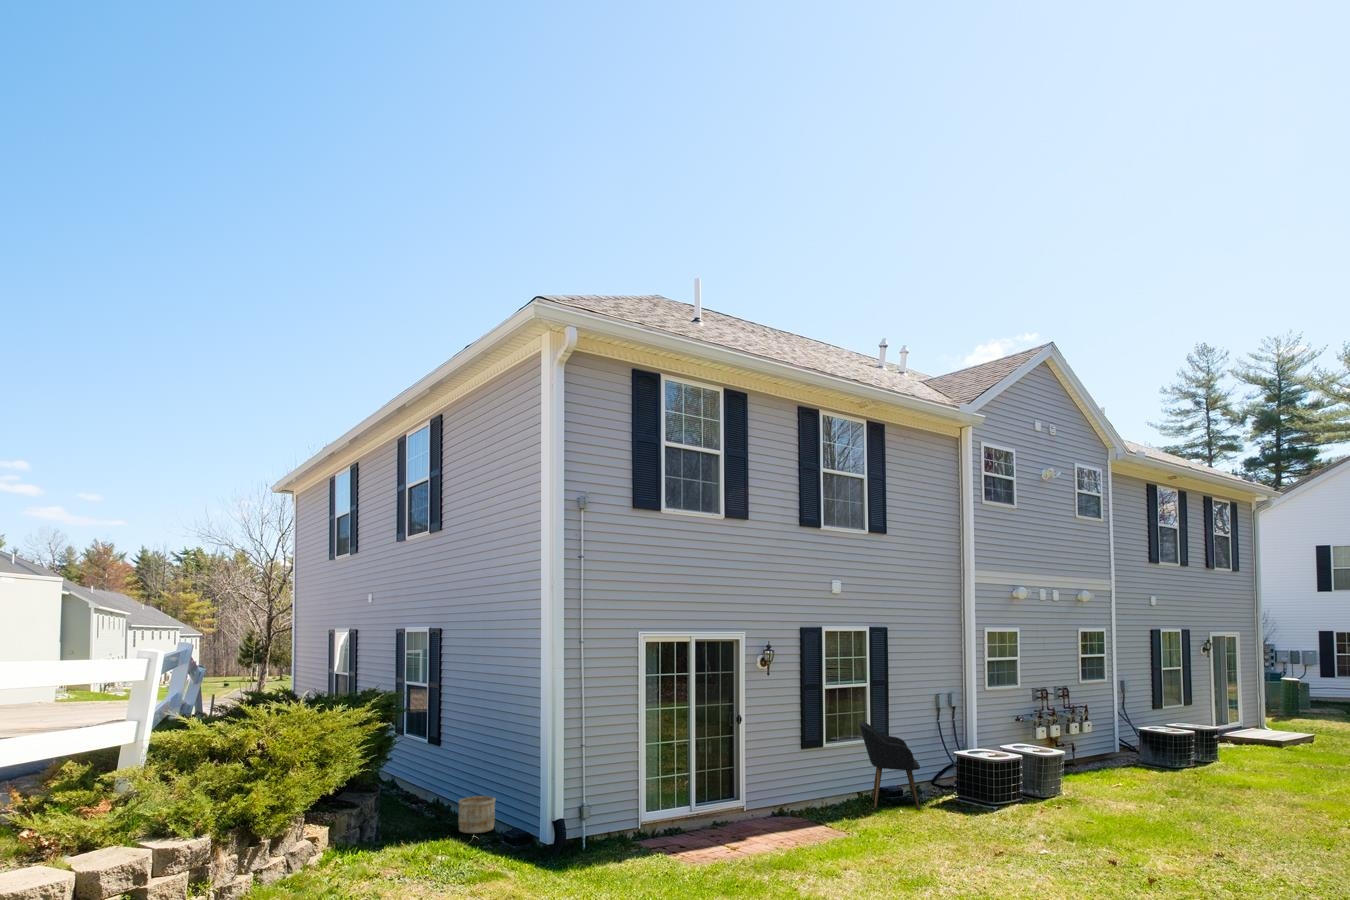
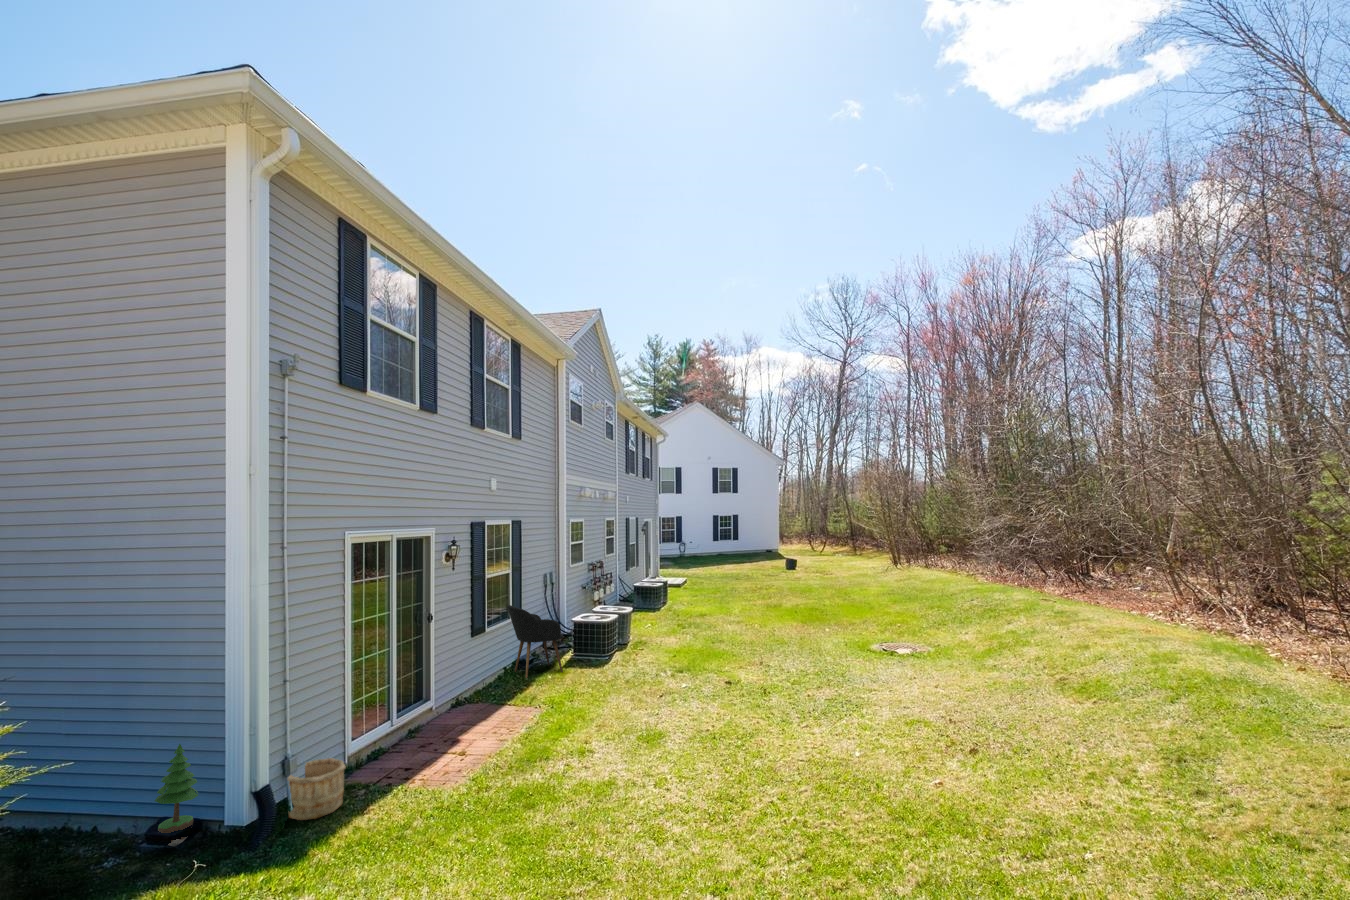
potted tree: none [504,776,529,849] -> present [155,744,198,847]
wooden bucket: present [458,796,496,833] -> present [288,758,346,820]

